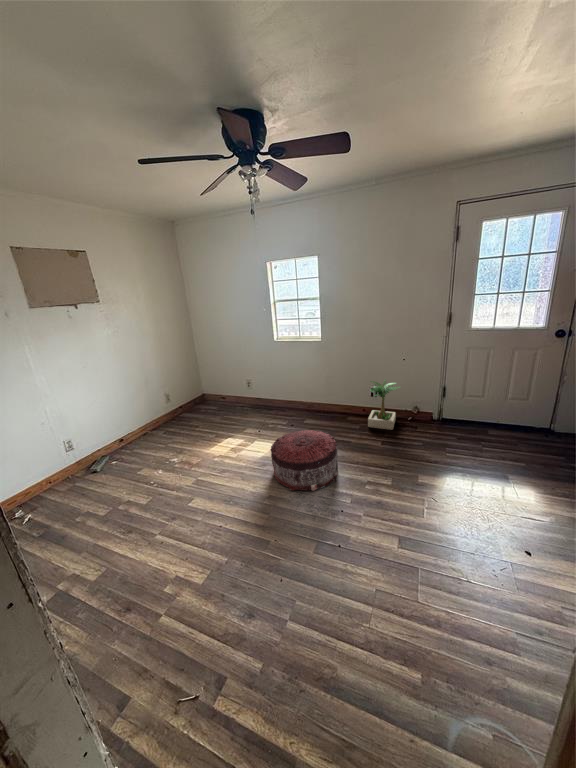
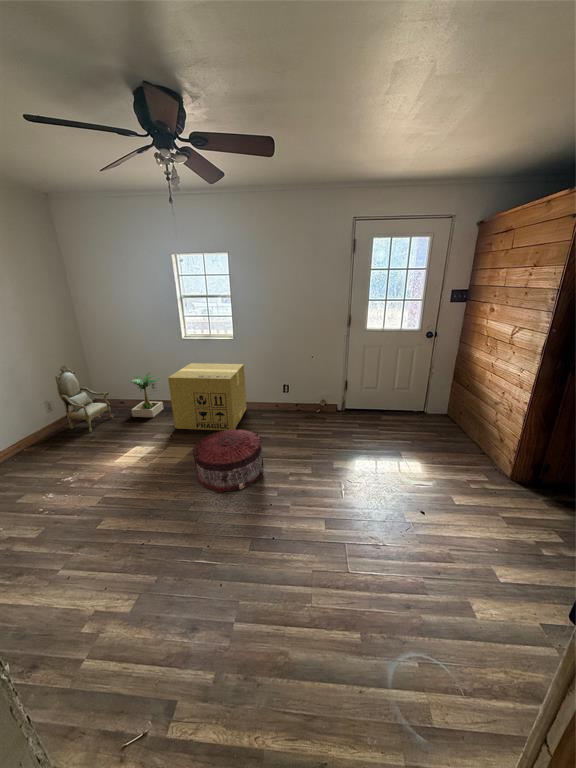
armchair: none [162,352,214,422] -> present [55,365,113,432]
cardboard box: none [256,364,330,432] -> present [168,363,246,430]
potted plant: present [368,379,396,430] -> present [131,374,163,417]

